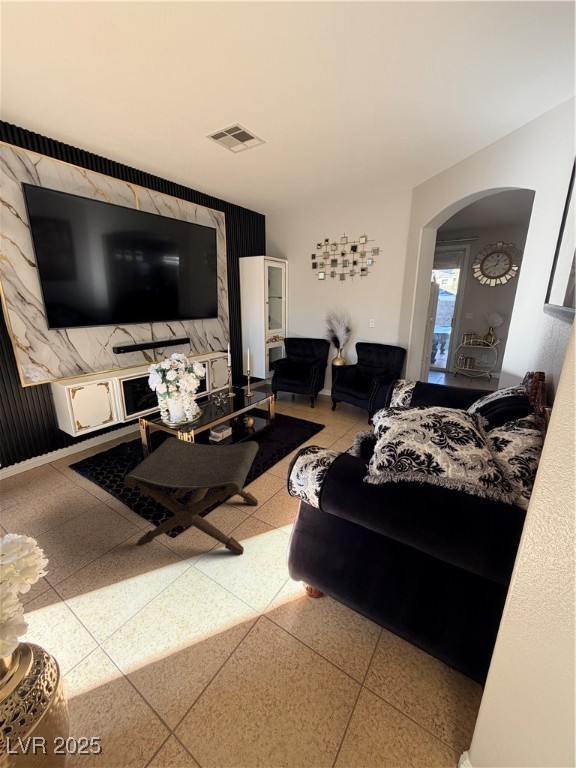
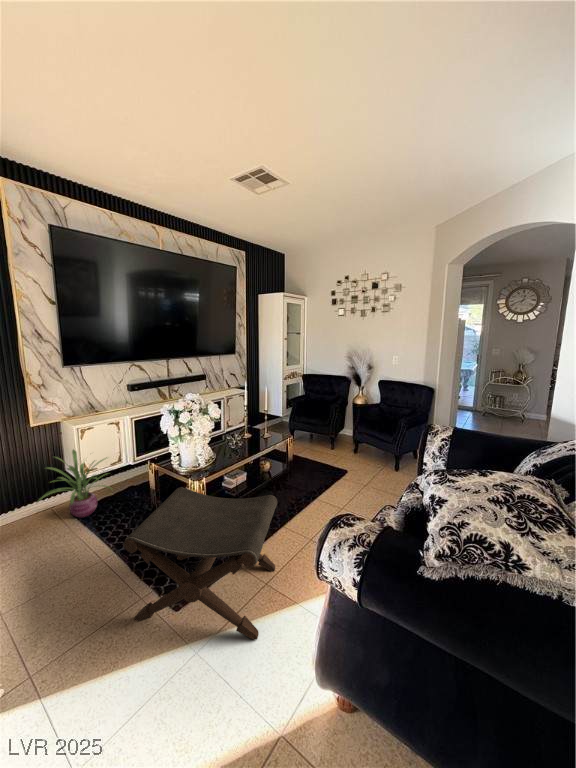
decorative plant: none [36,408,108,470] -> present [38,450,111,518]

